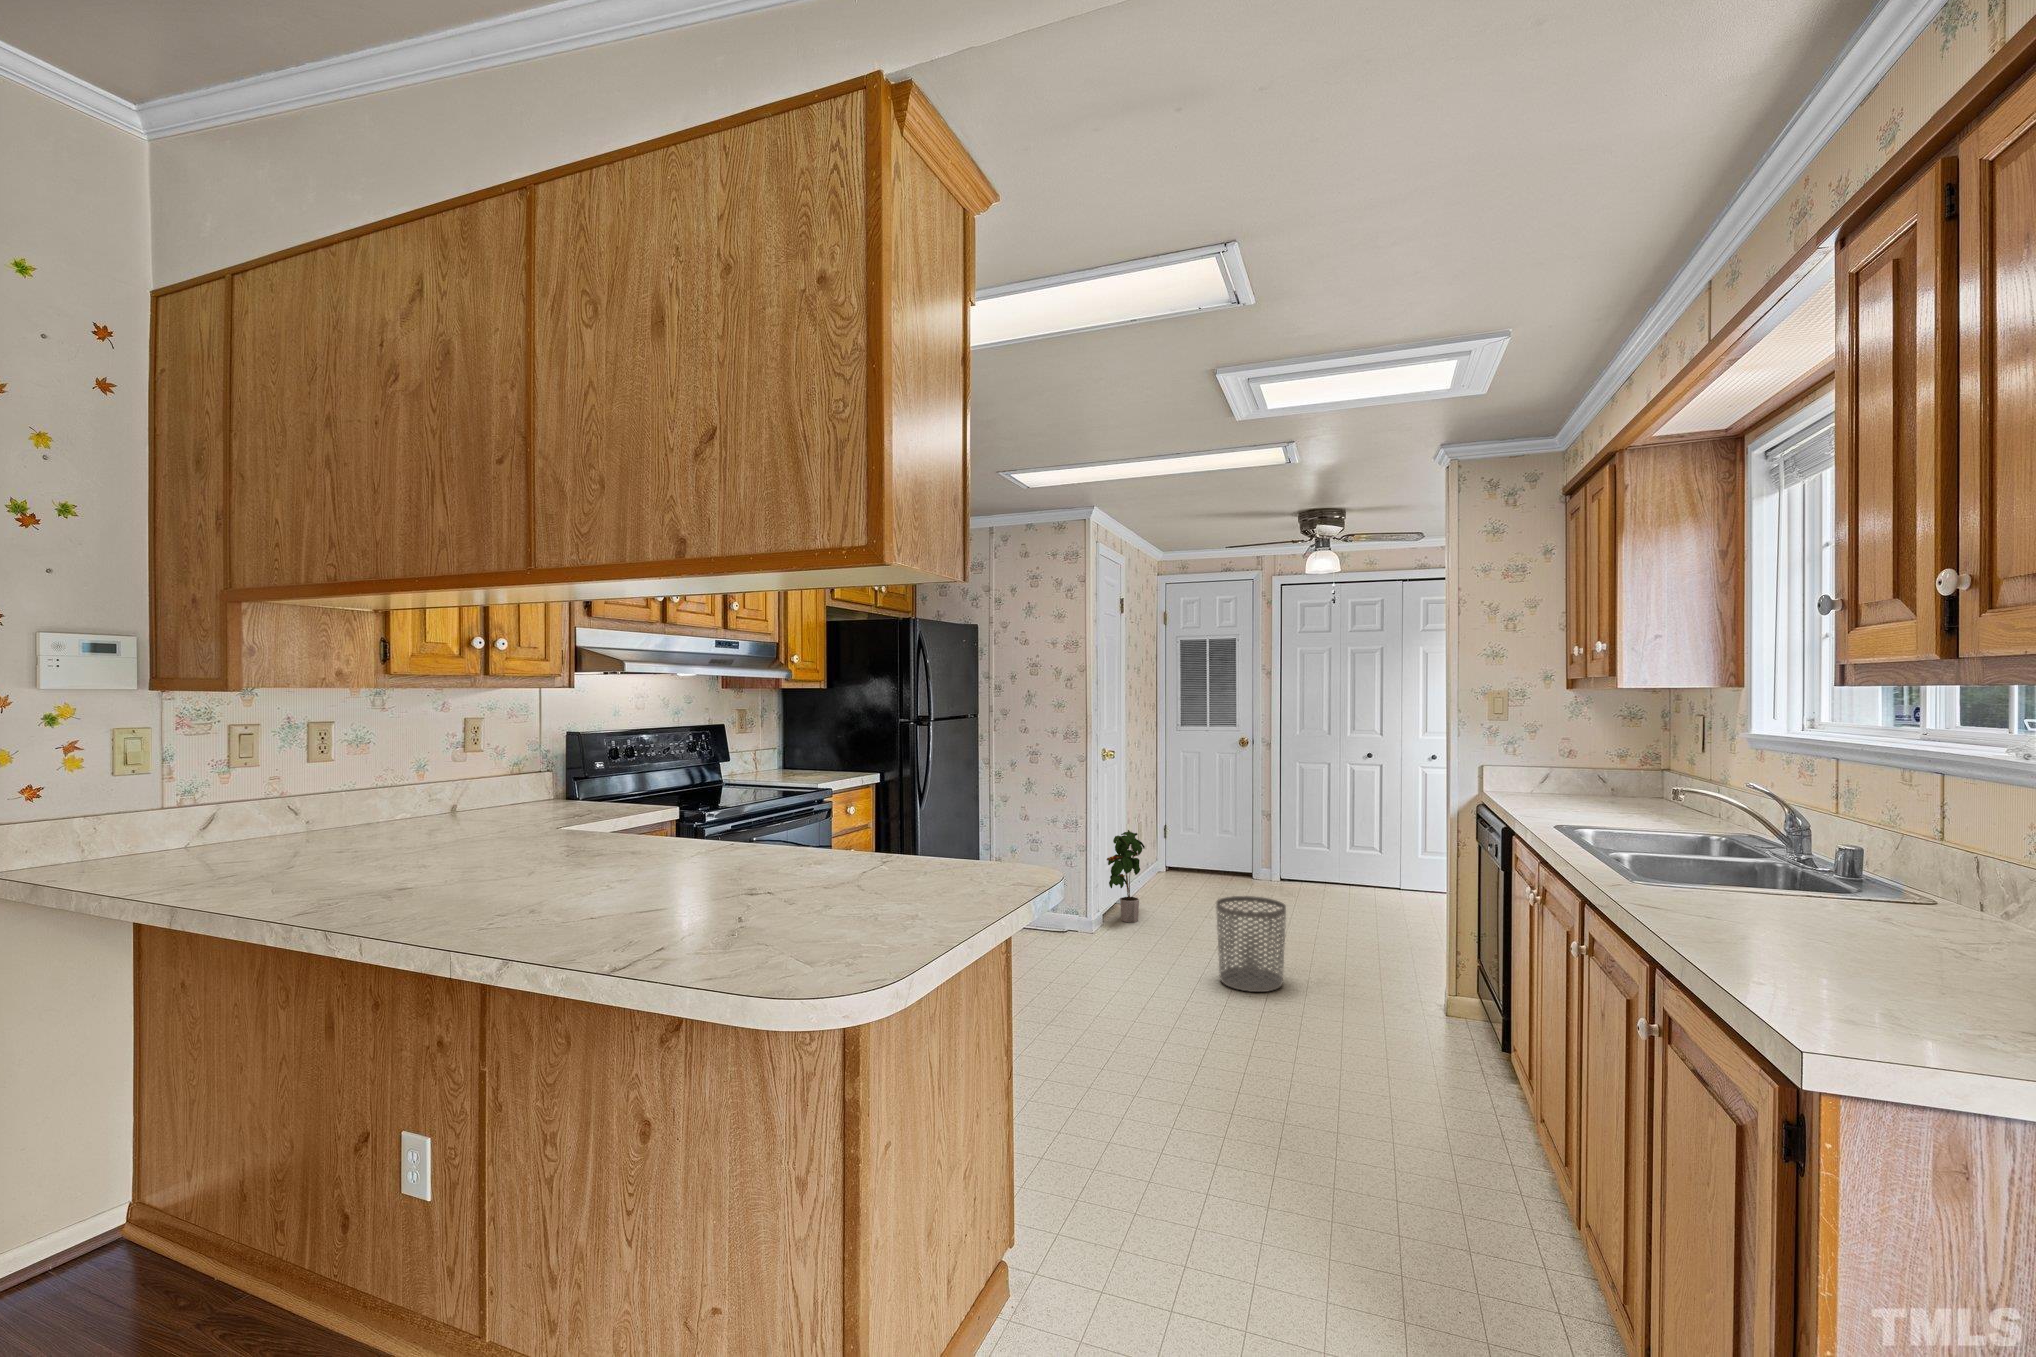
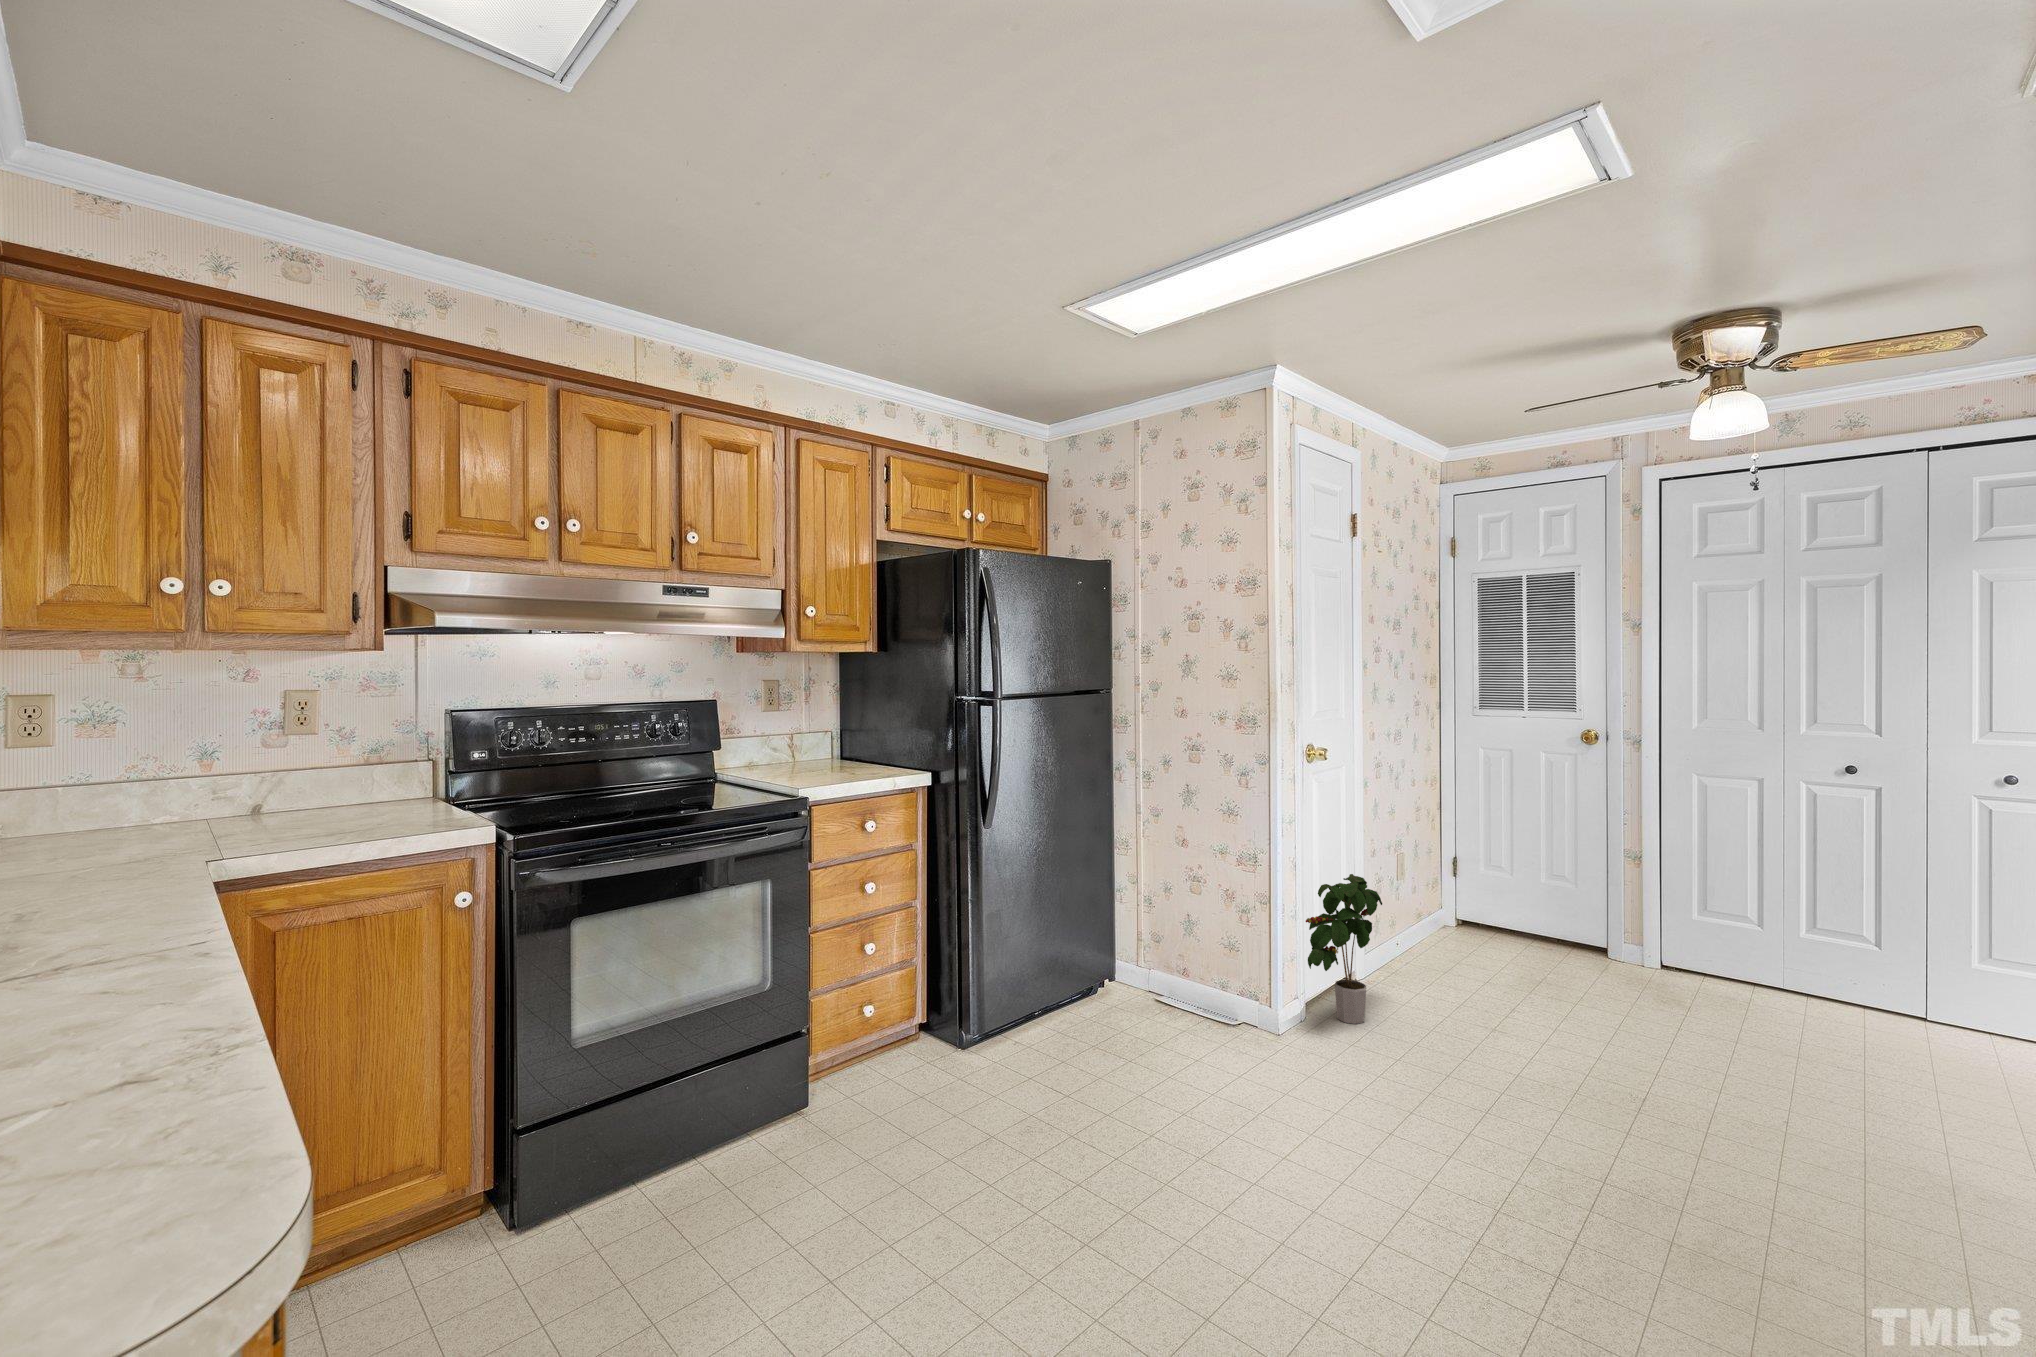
waste bin: present [1216,896,1286,992] -> none [1448,1041,1604,1263]

